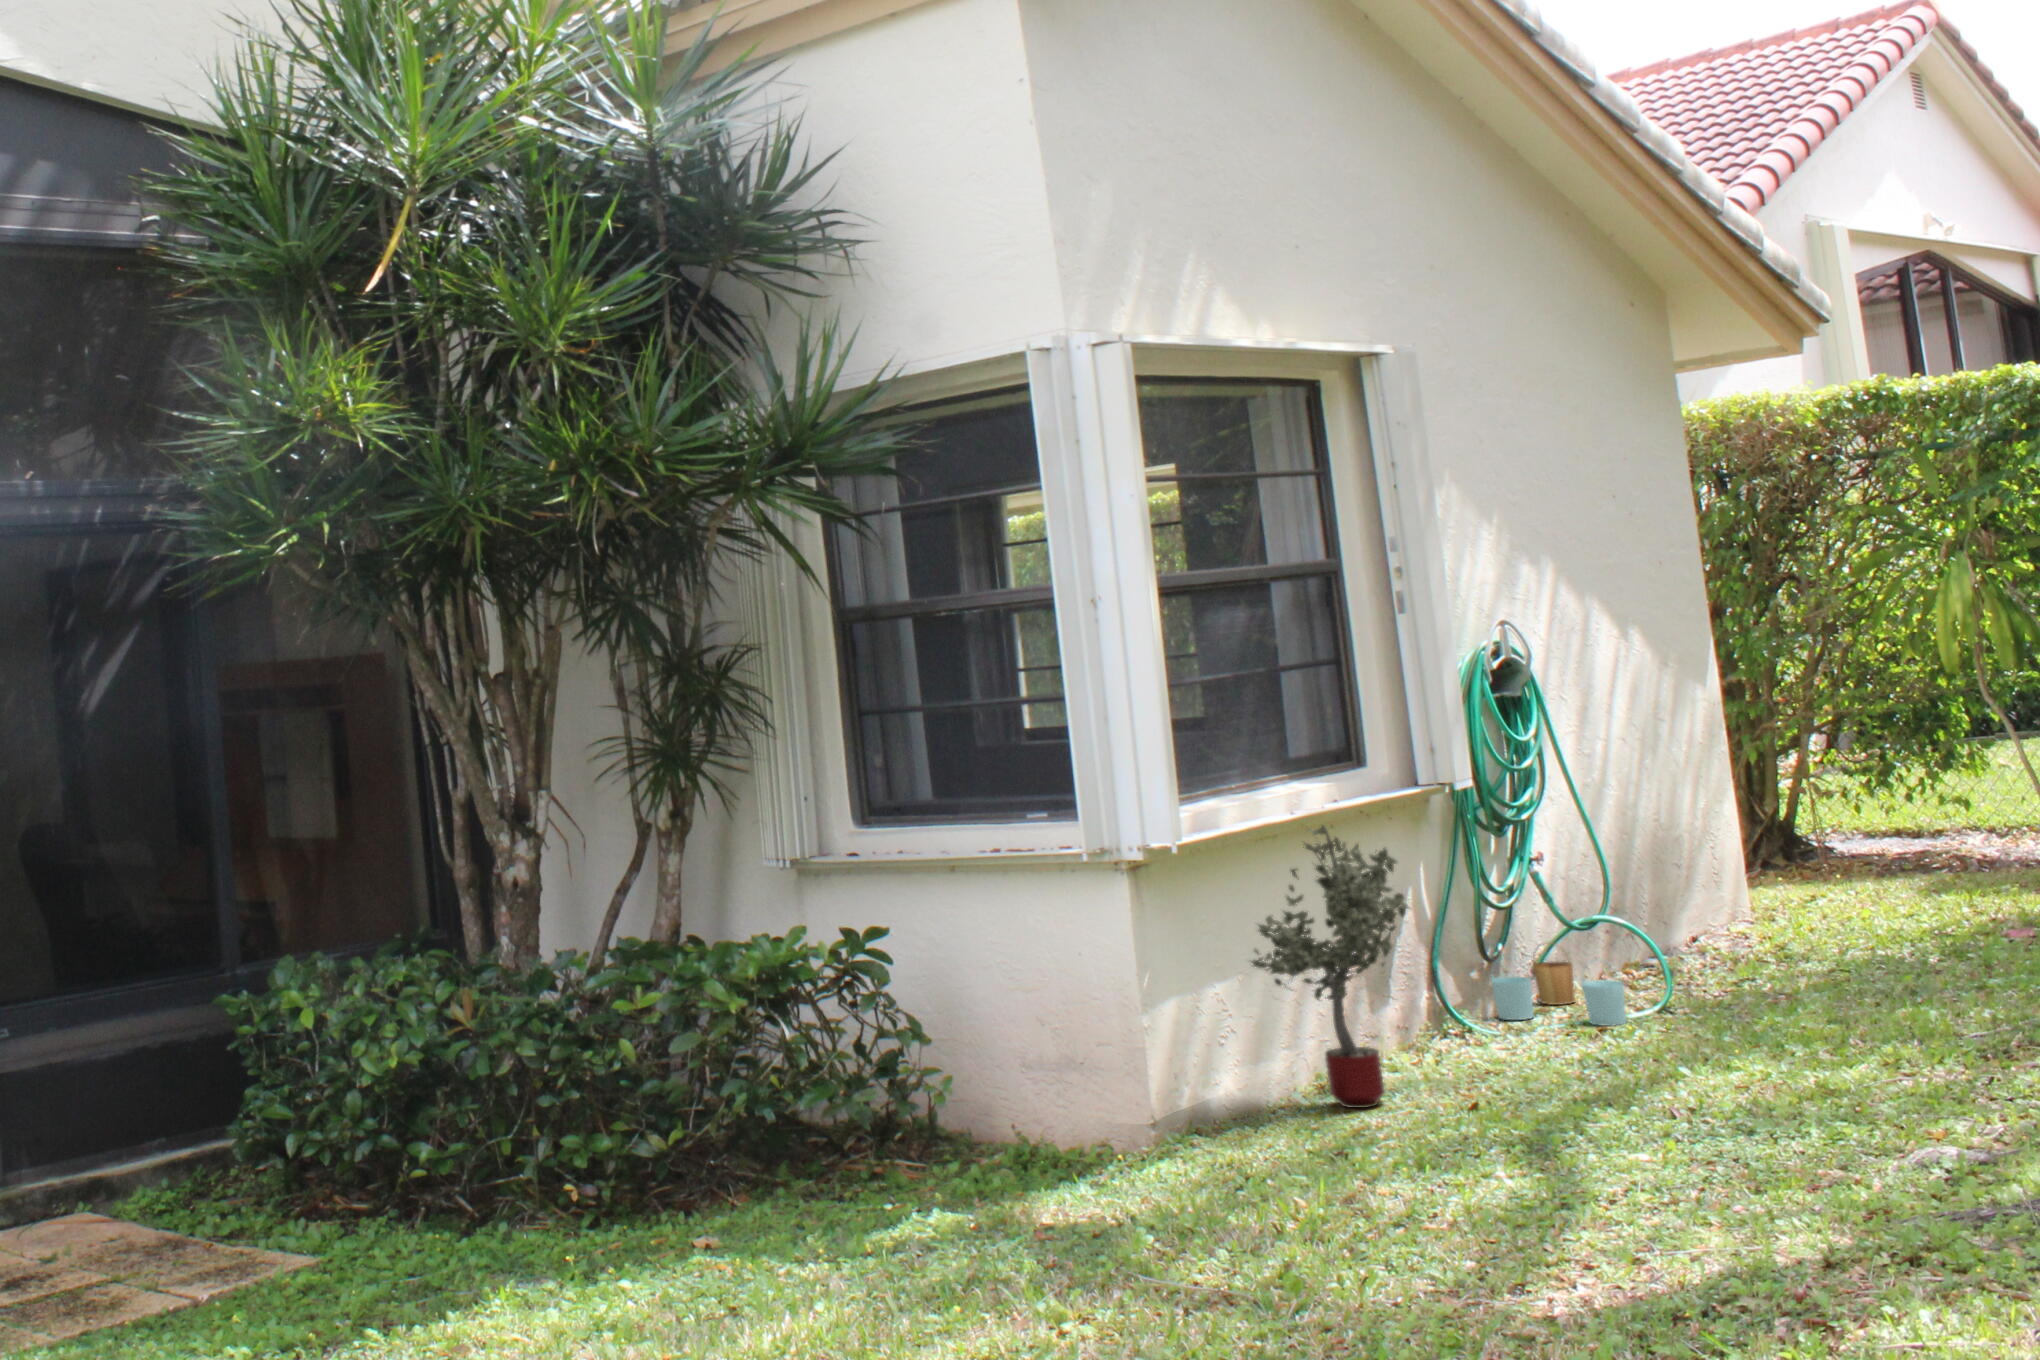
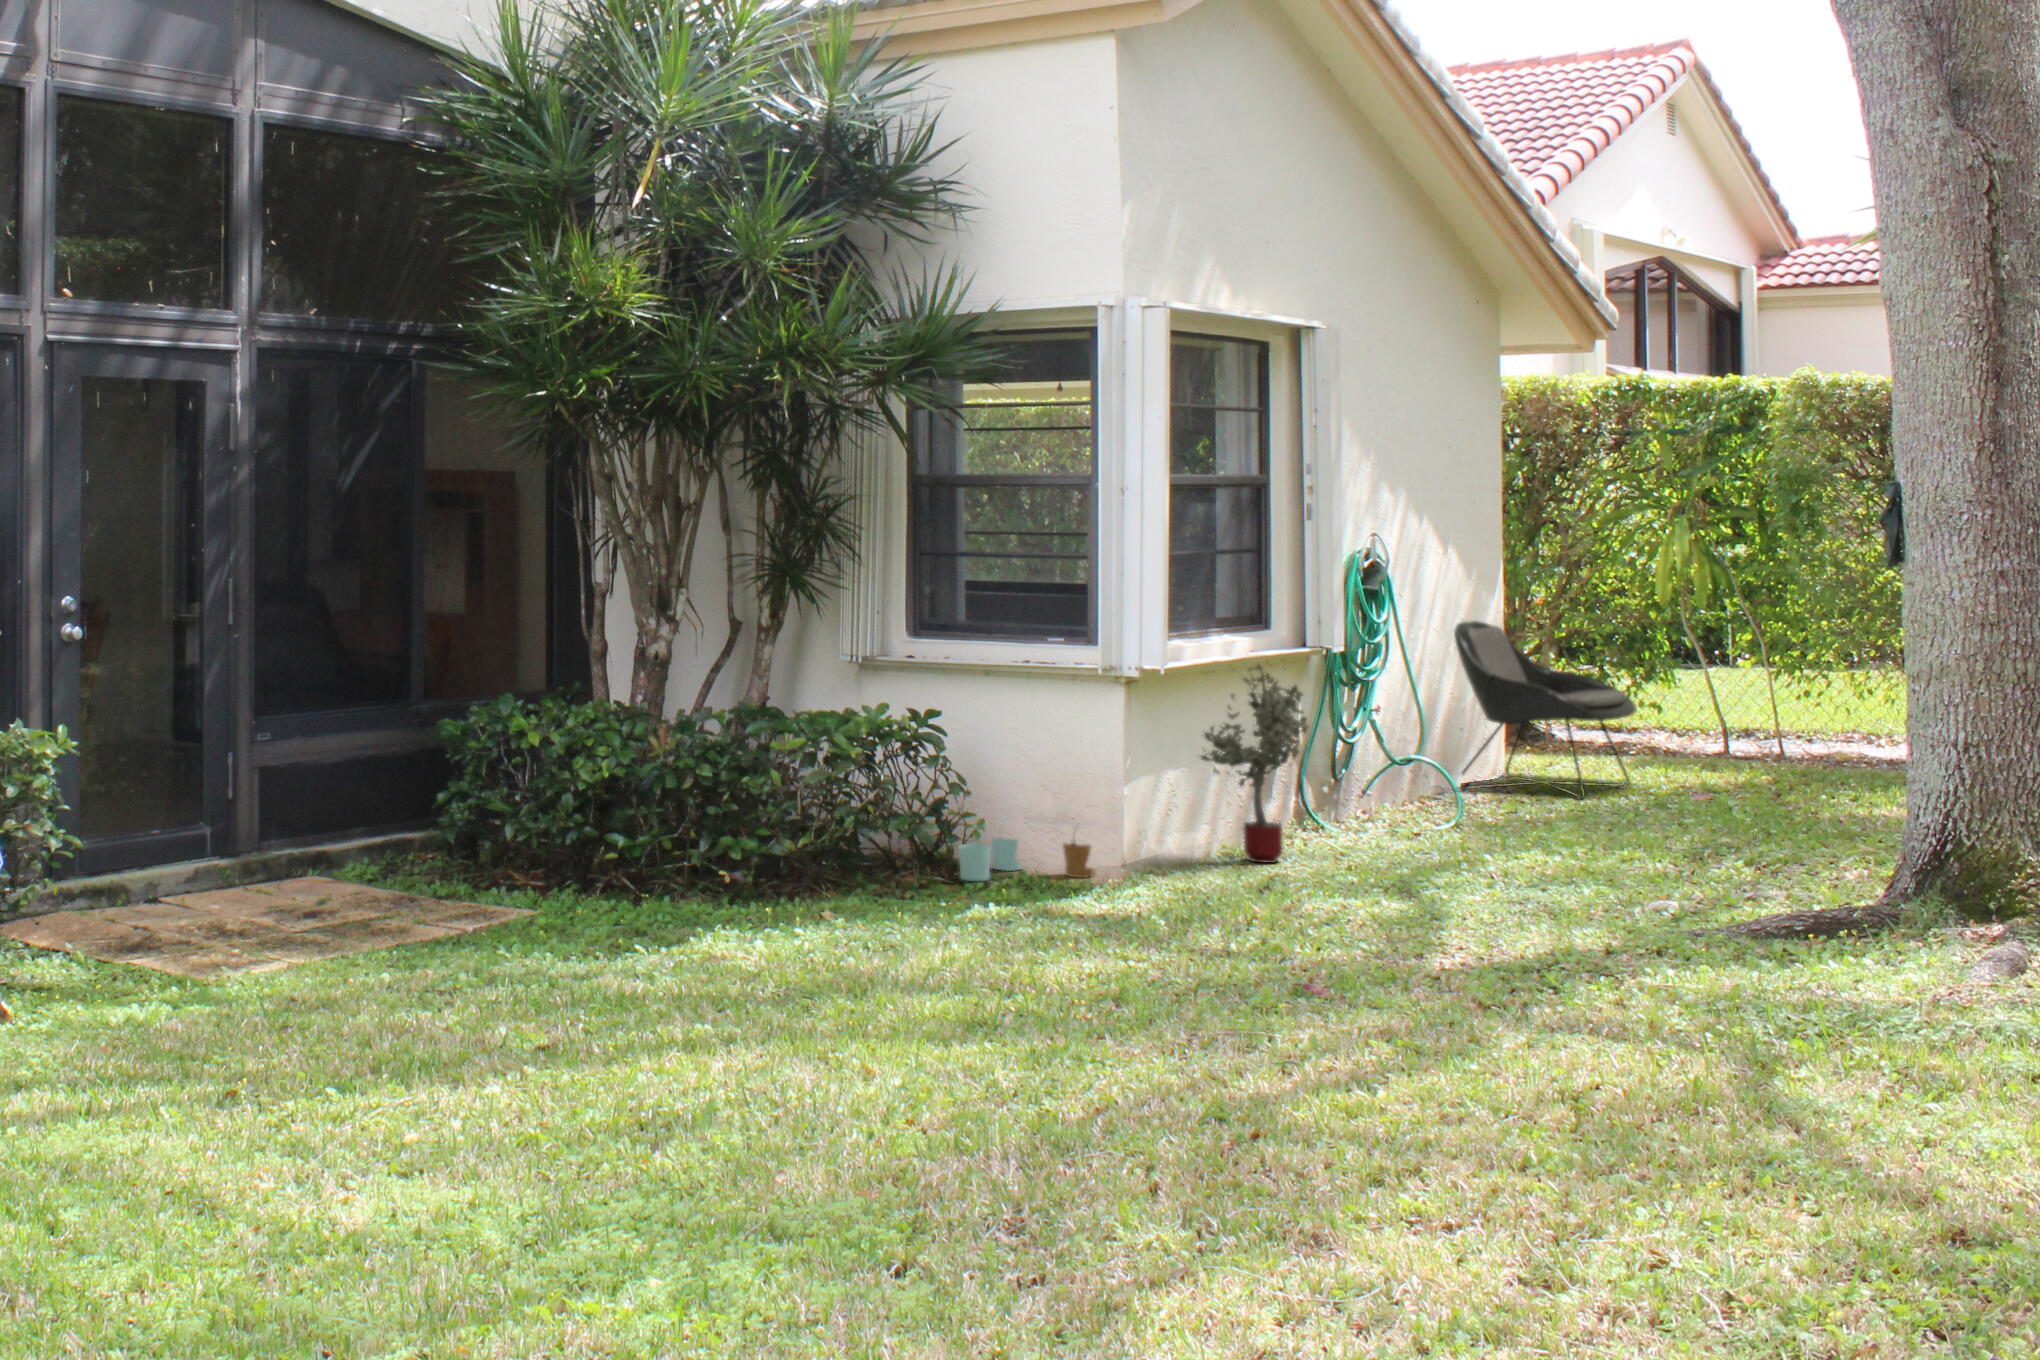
lounge chair: none [1650,721,1921,958] -> present [1454,621,1637,800]
bucket: present [1491,943,1627,1026] -> present [958,820,1095,881]

